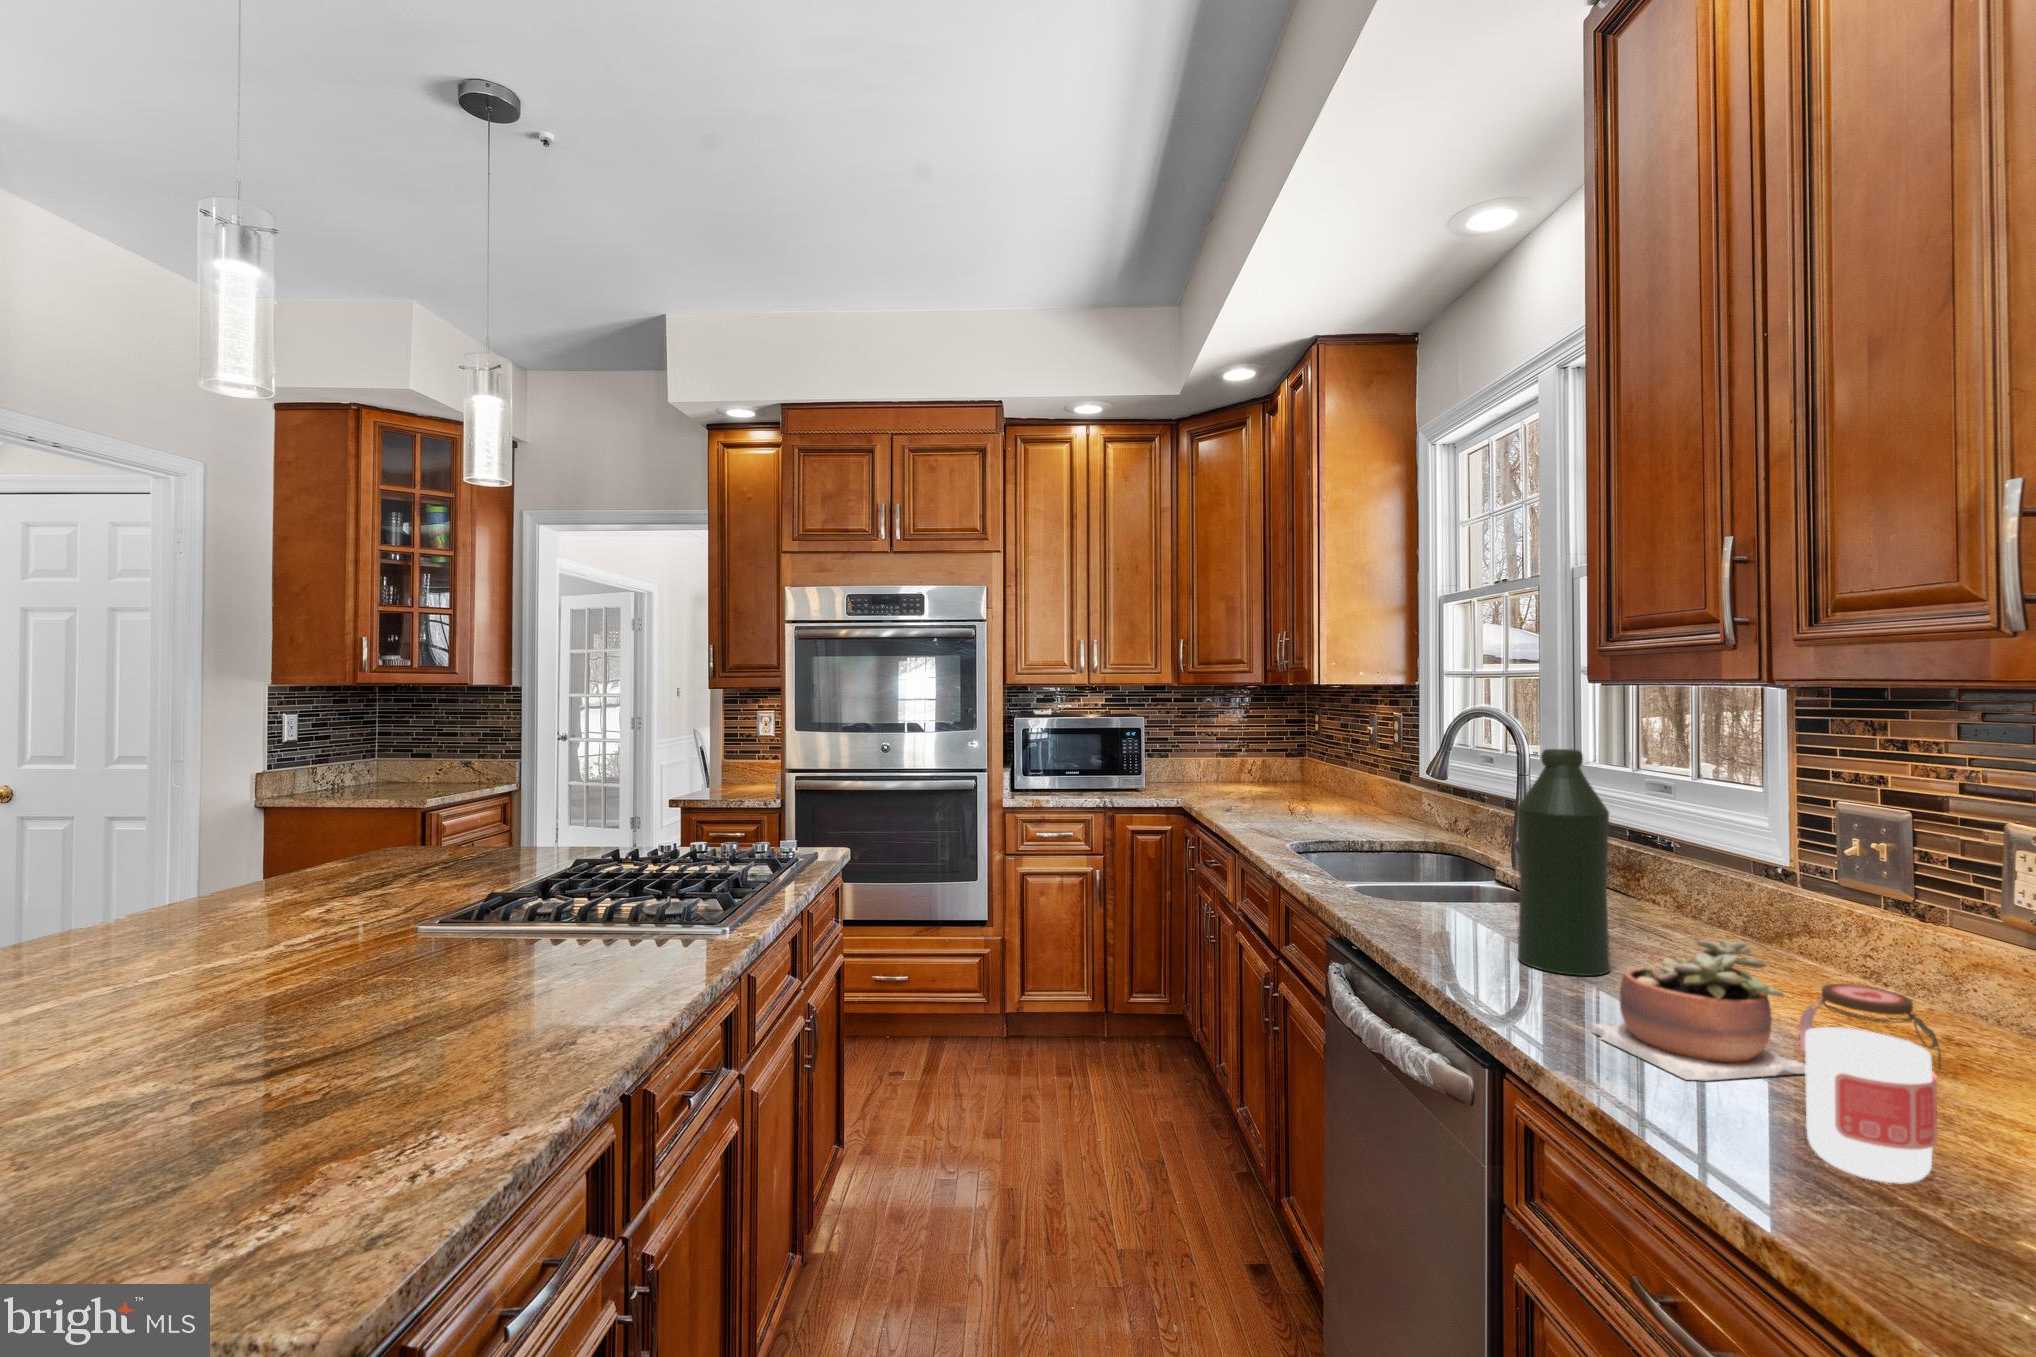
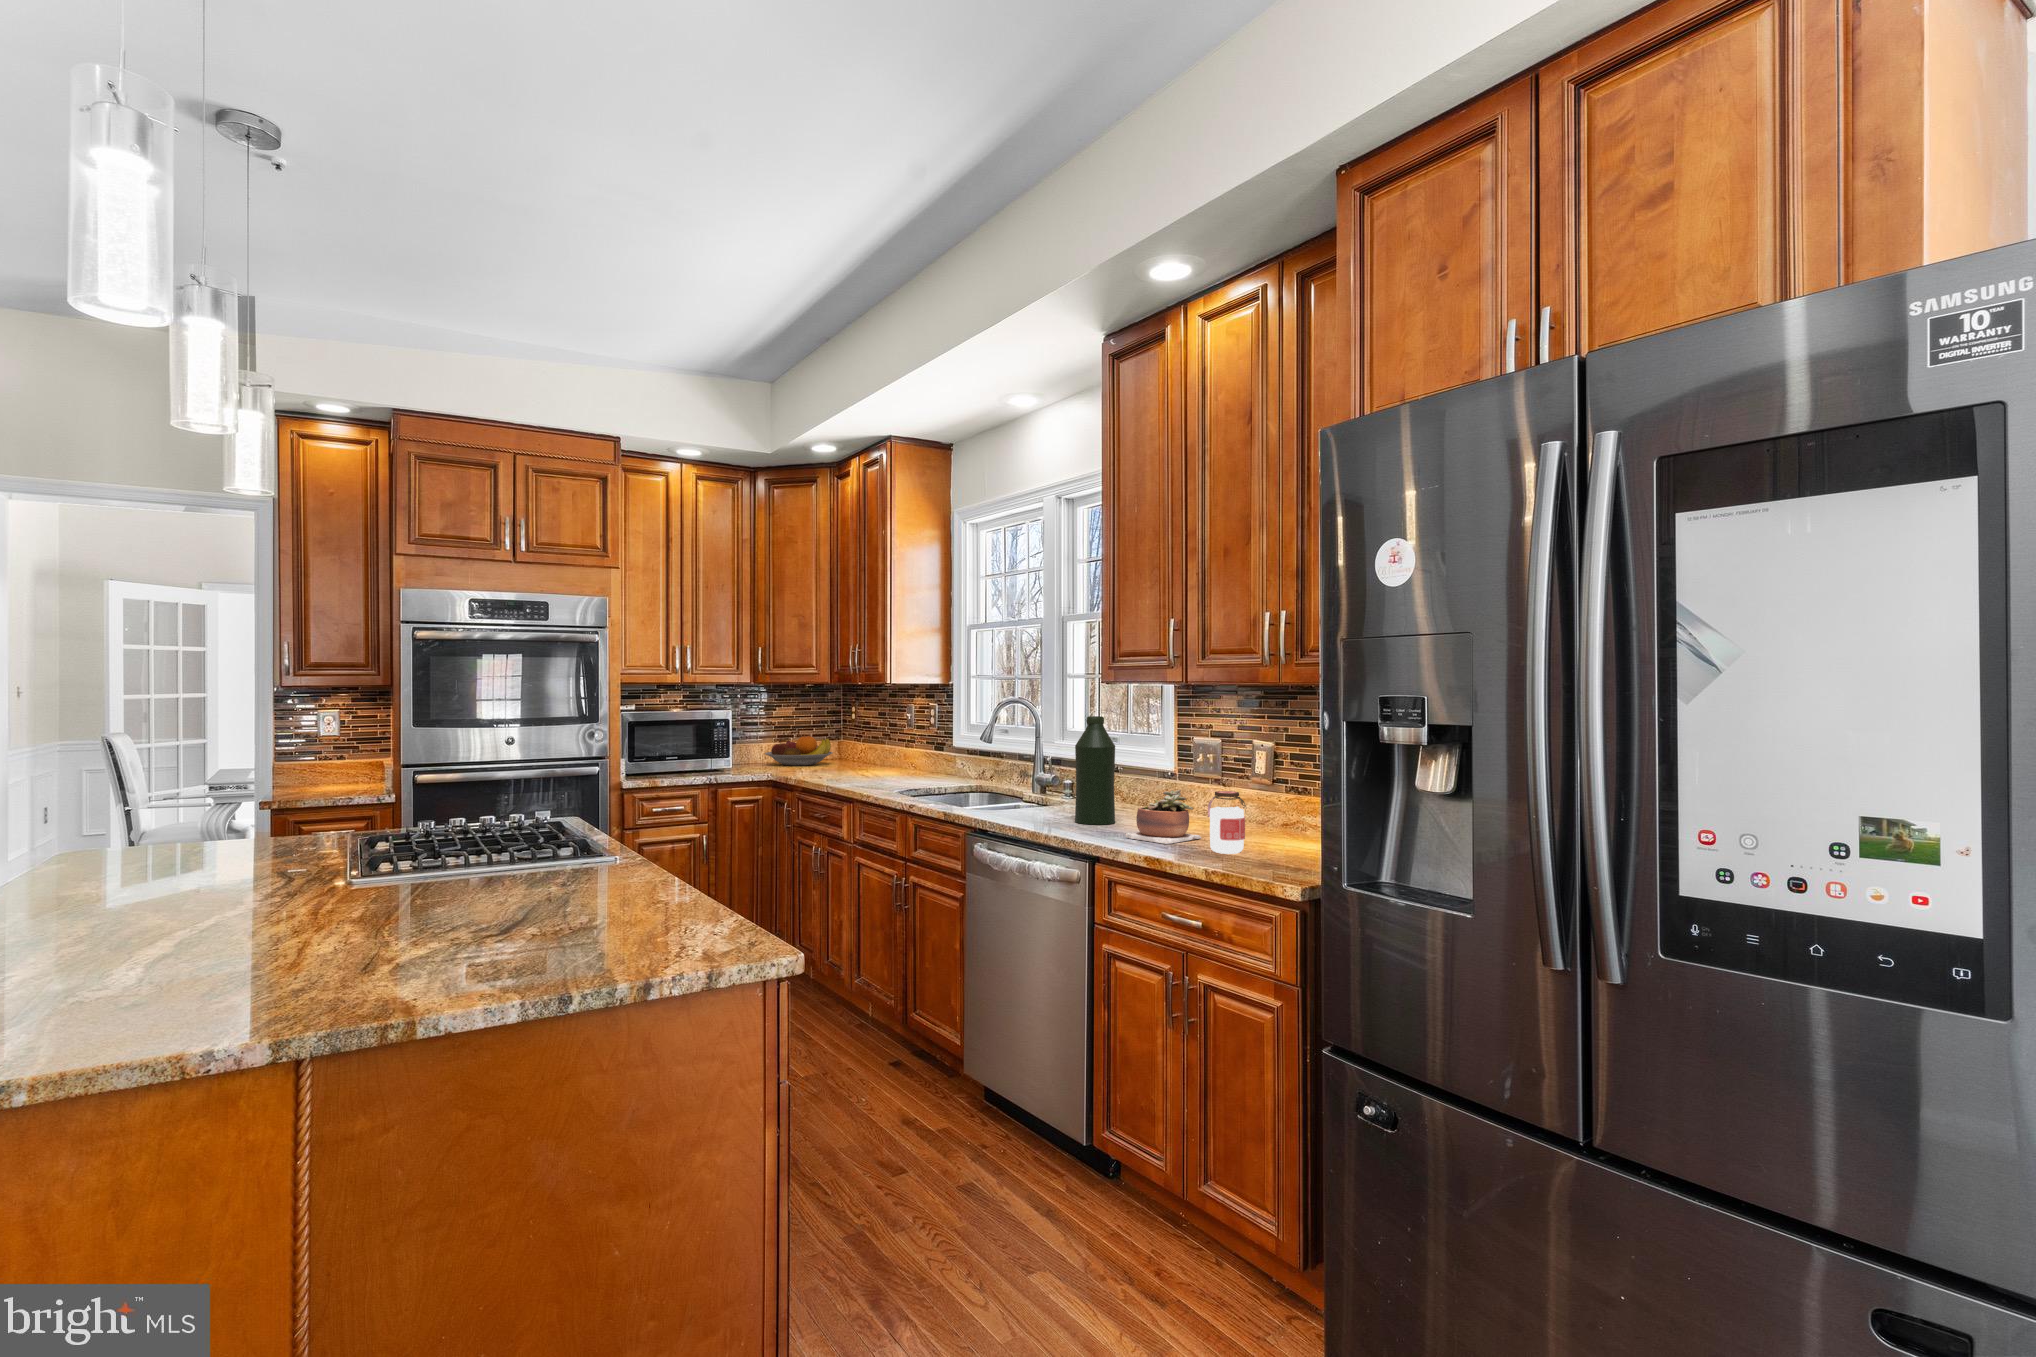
fruit bowl: none [1195,751,1281,788] -> present [765,736,833,766]

